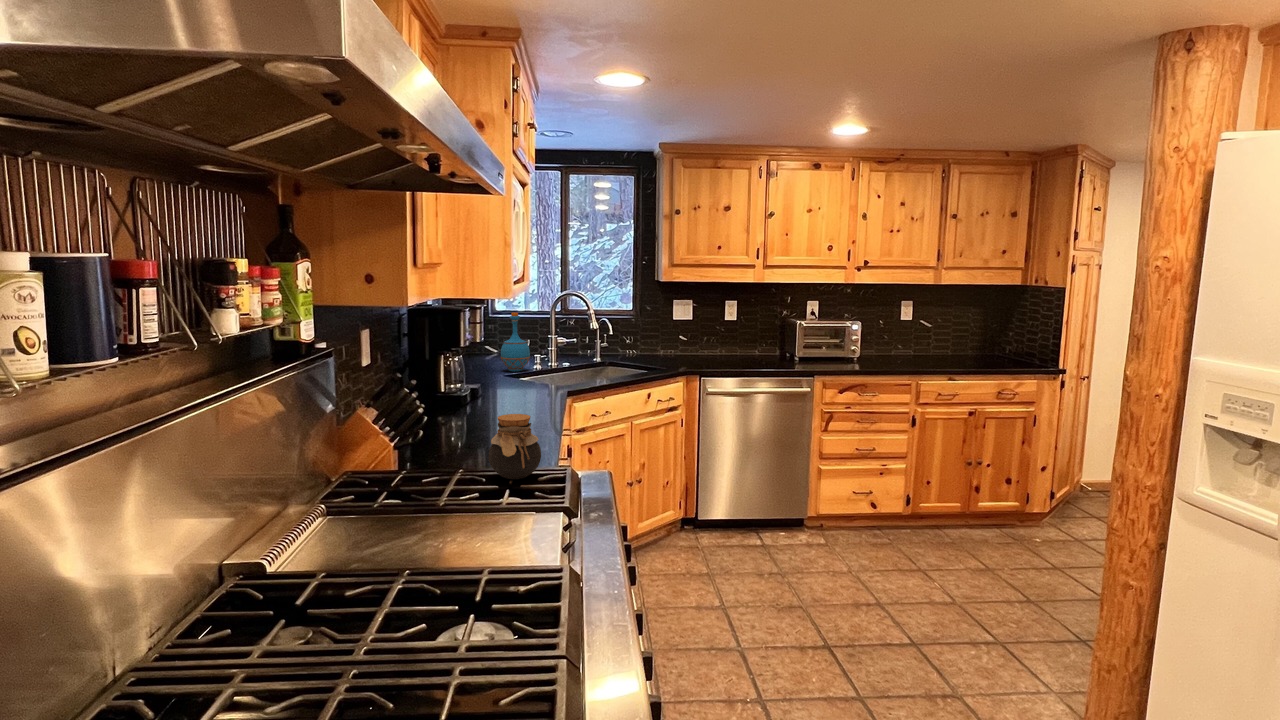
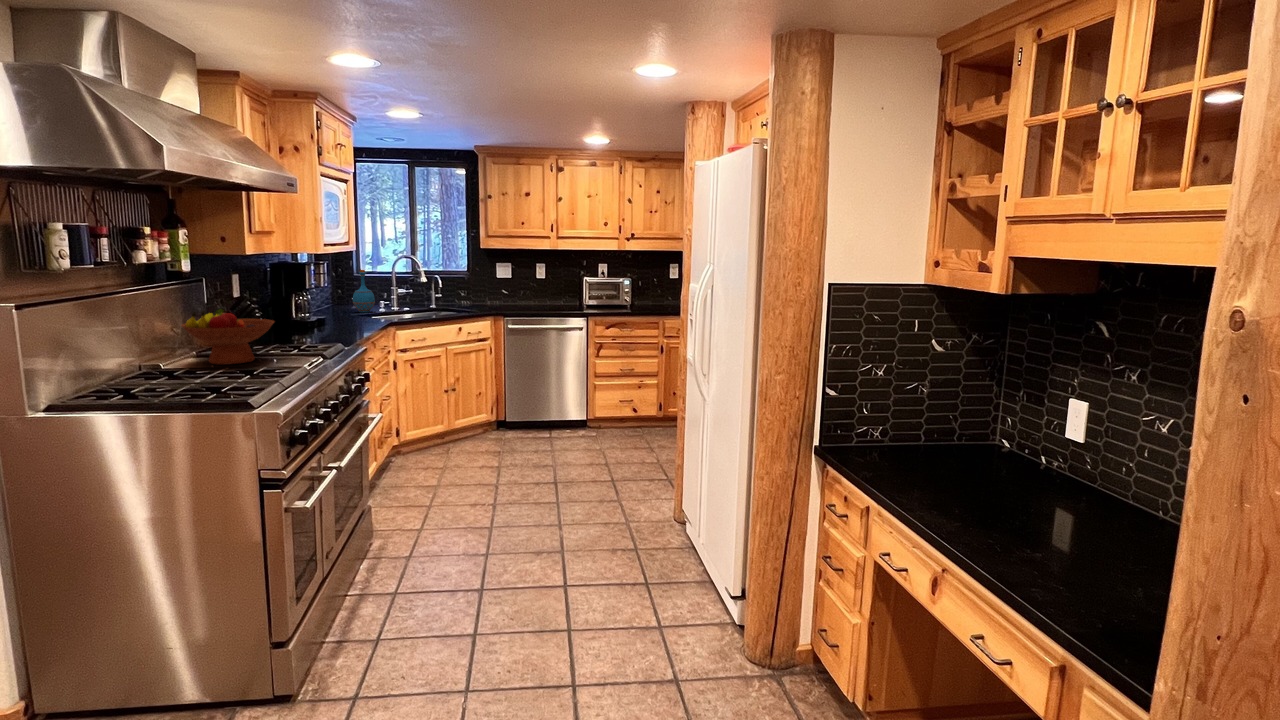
jar: present [488,414,541,479] -> none [296,316,328,351]
fruit bowl: none [299,417,470,532] -> present [181,309,274,365]

